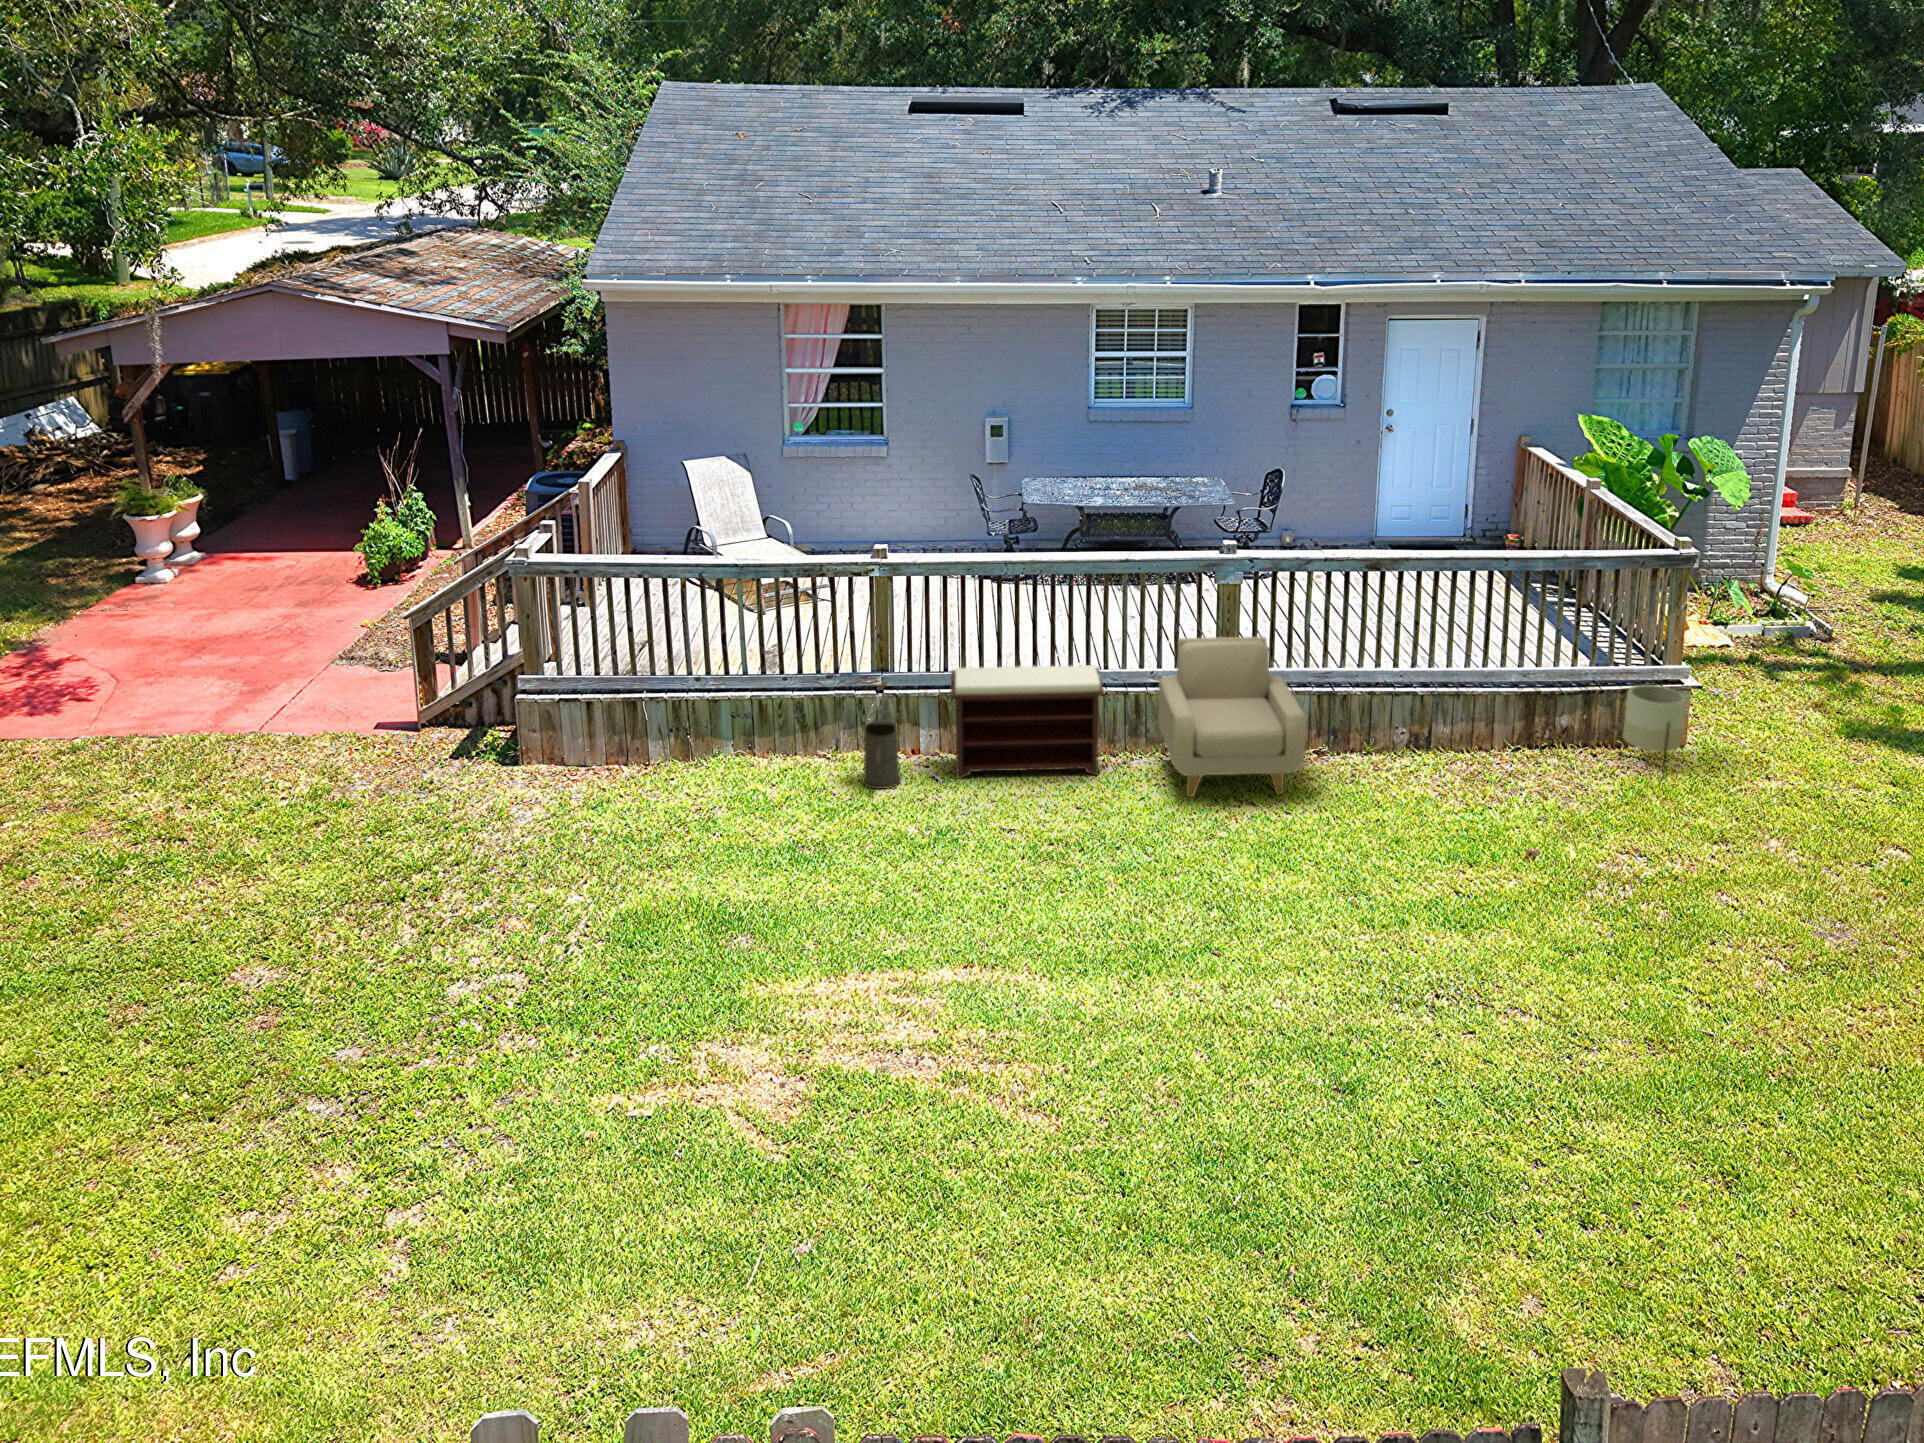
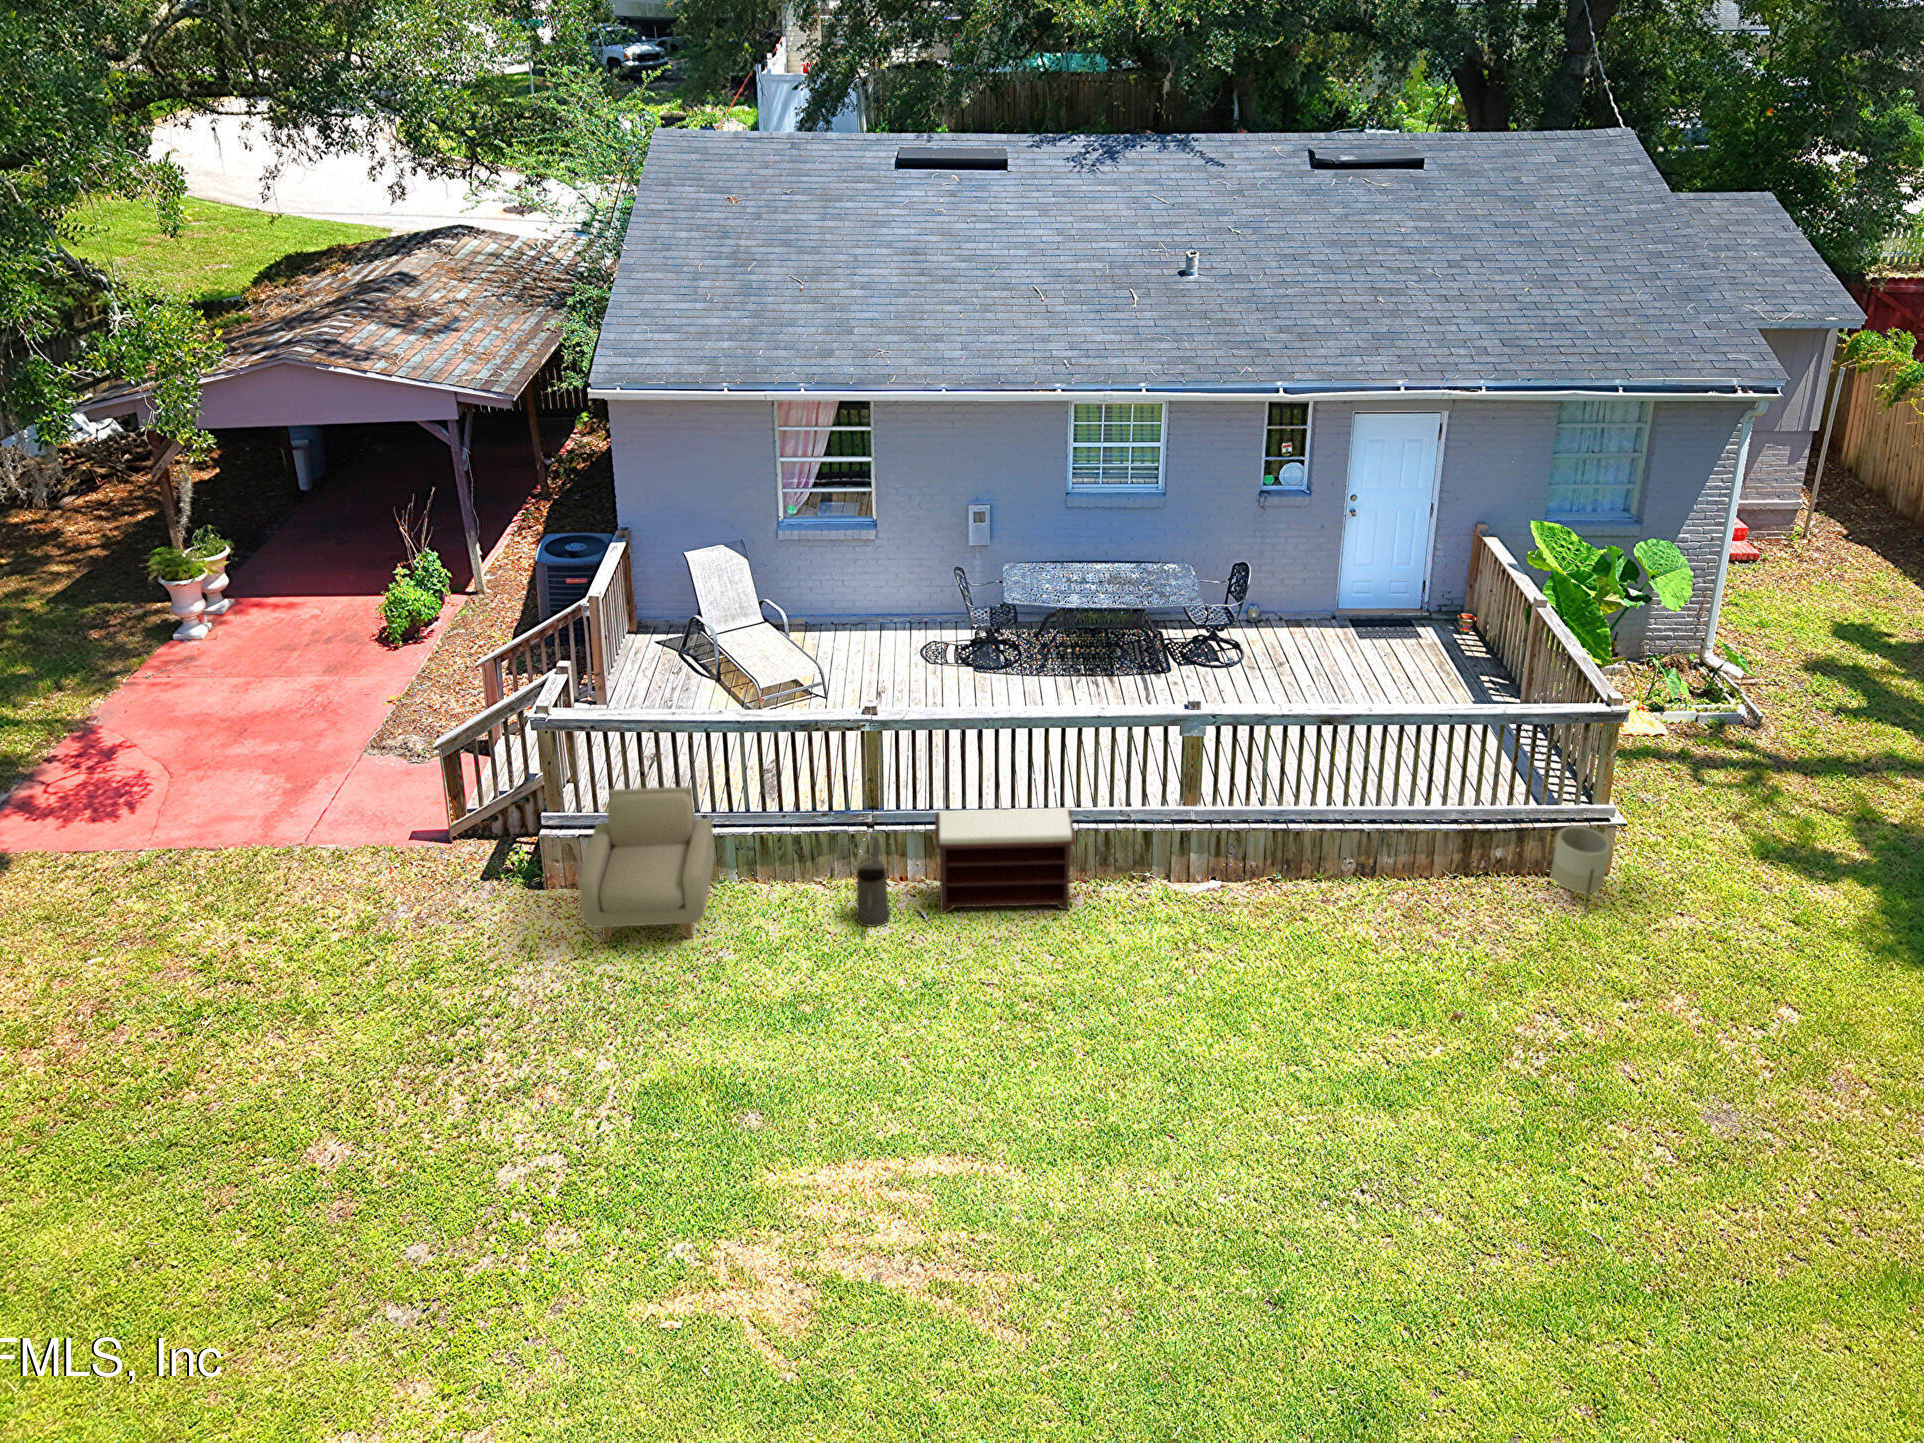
armchair: present [1158,637,1306,797] -> present [578,786,715,942]

